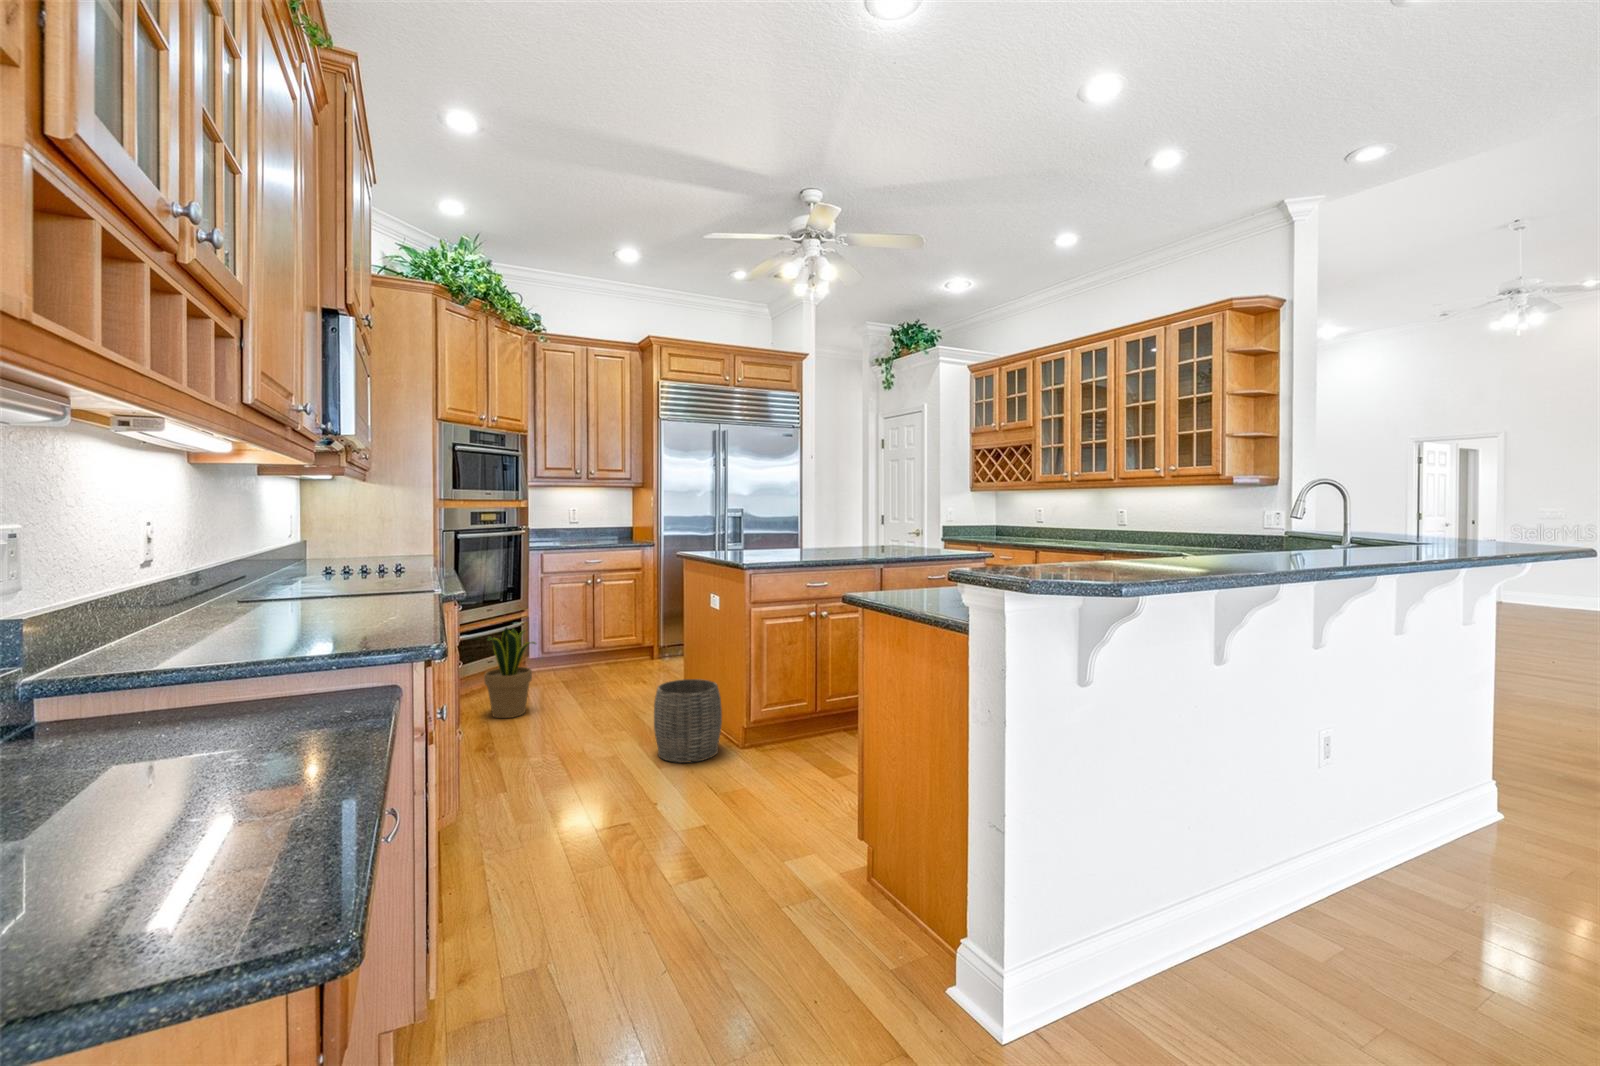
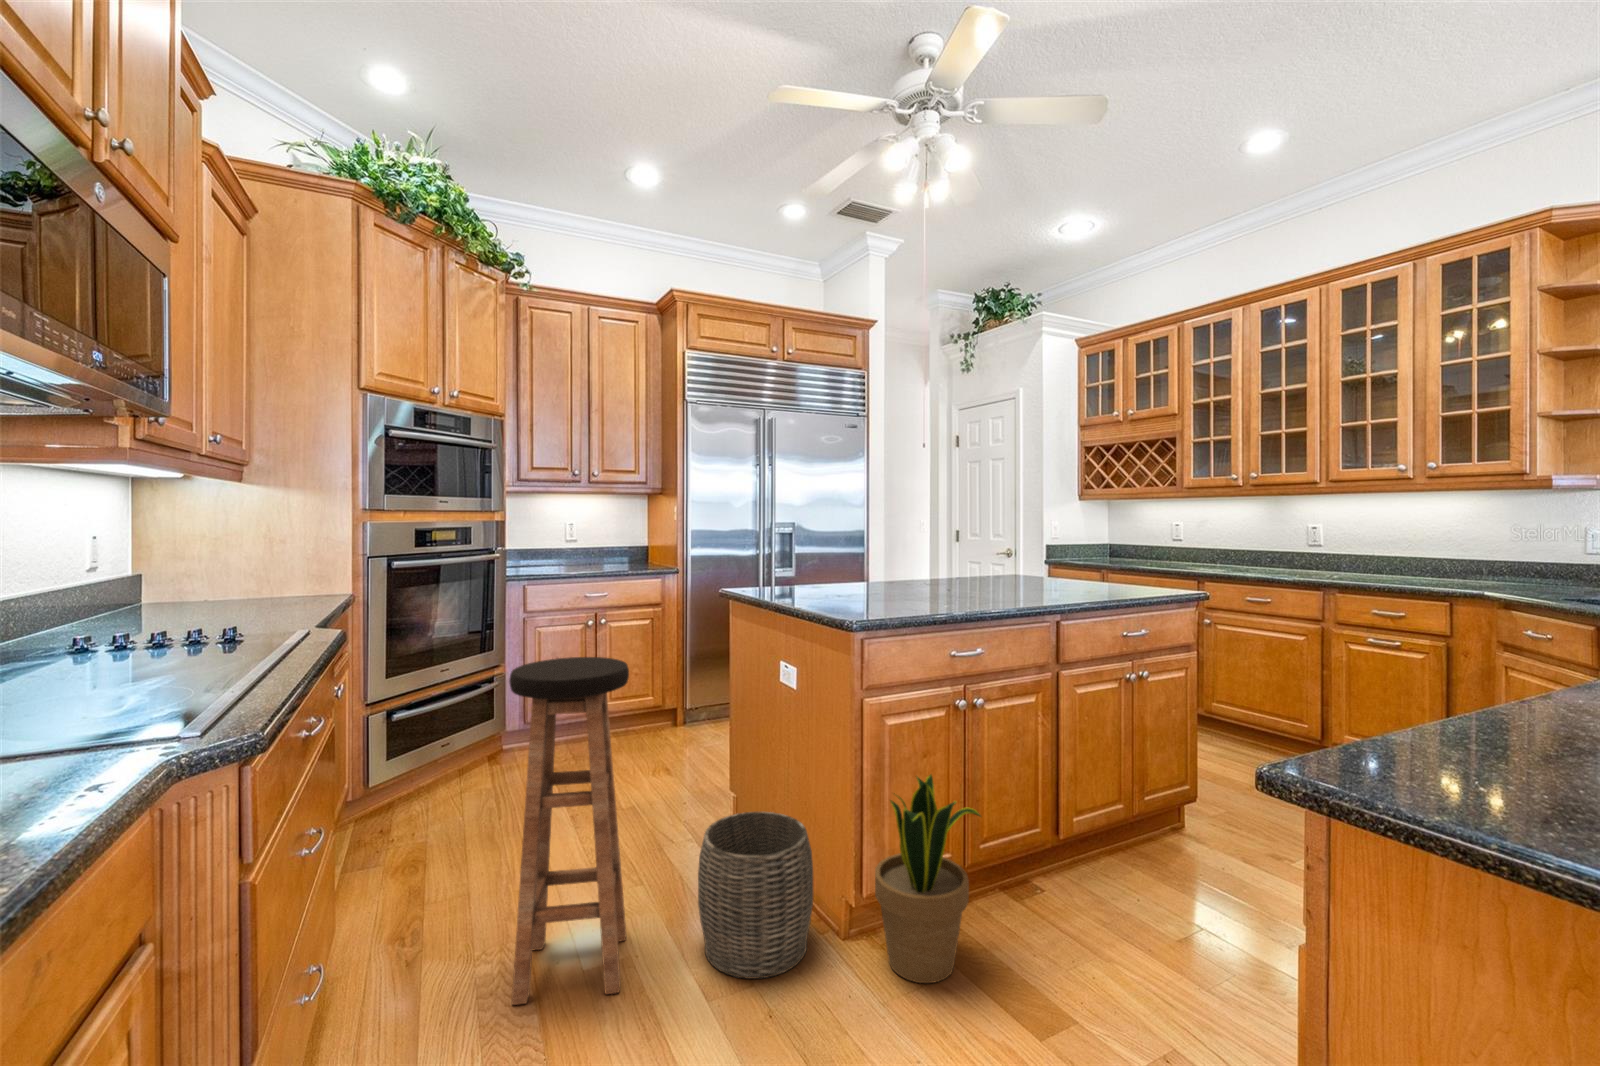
bar stool: none [545,585,613,771] -> present [509,657,629,1005]
potted plant: present [484,628,536,718] -> present [875,775,981,983]

